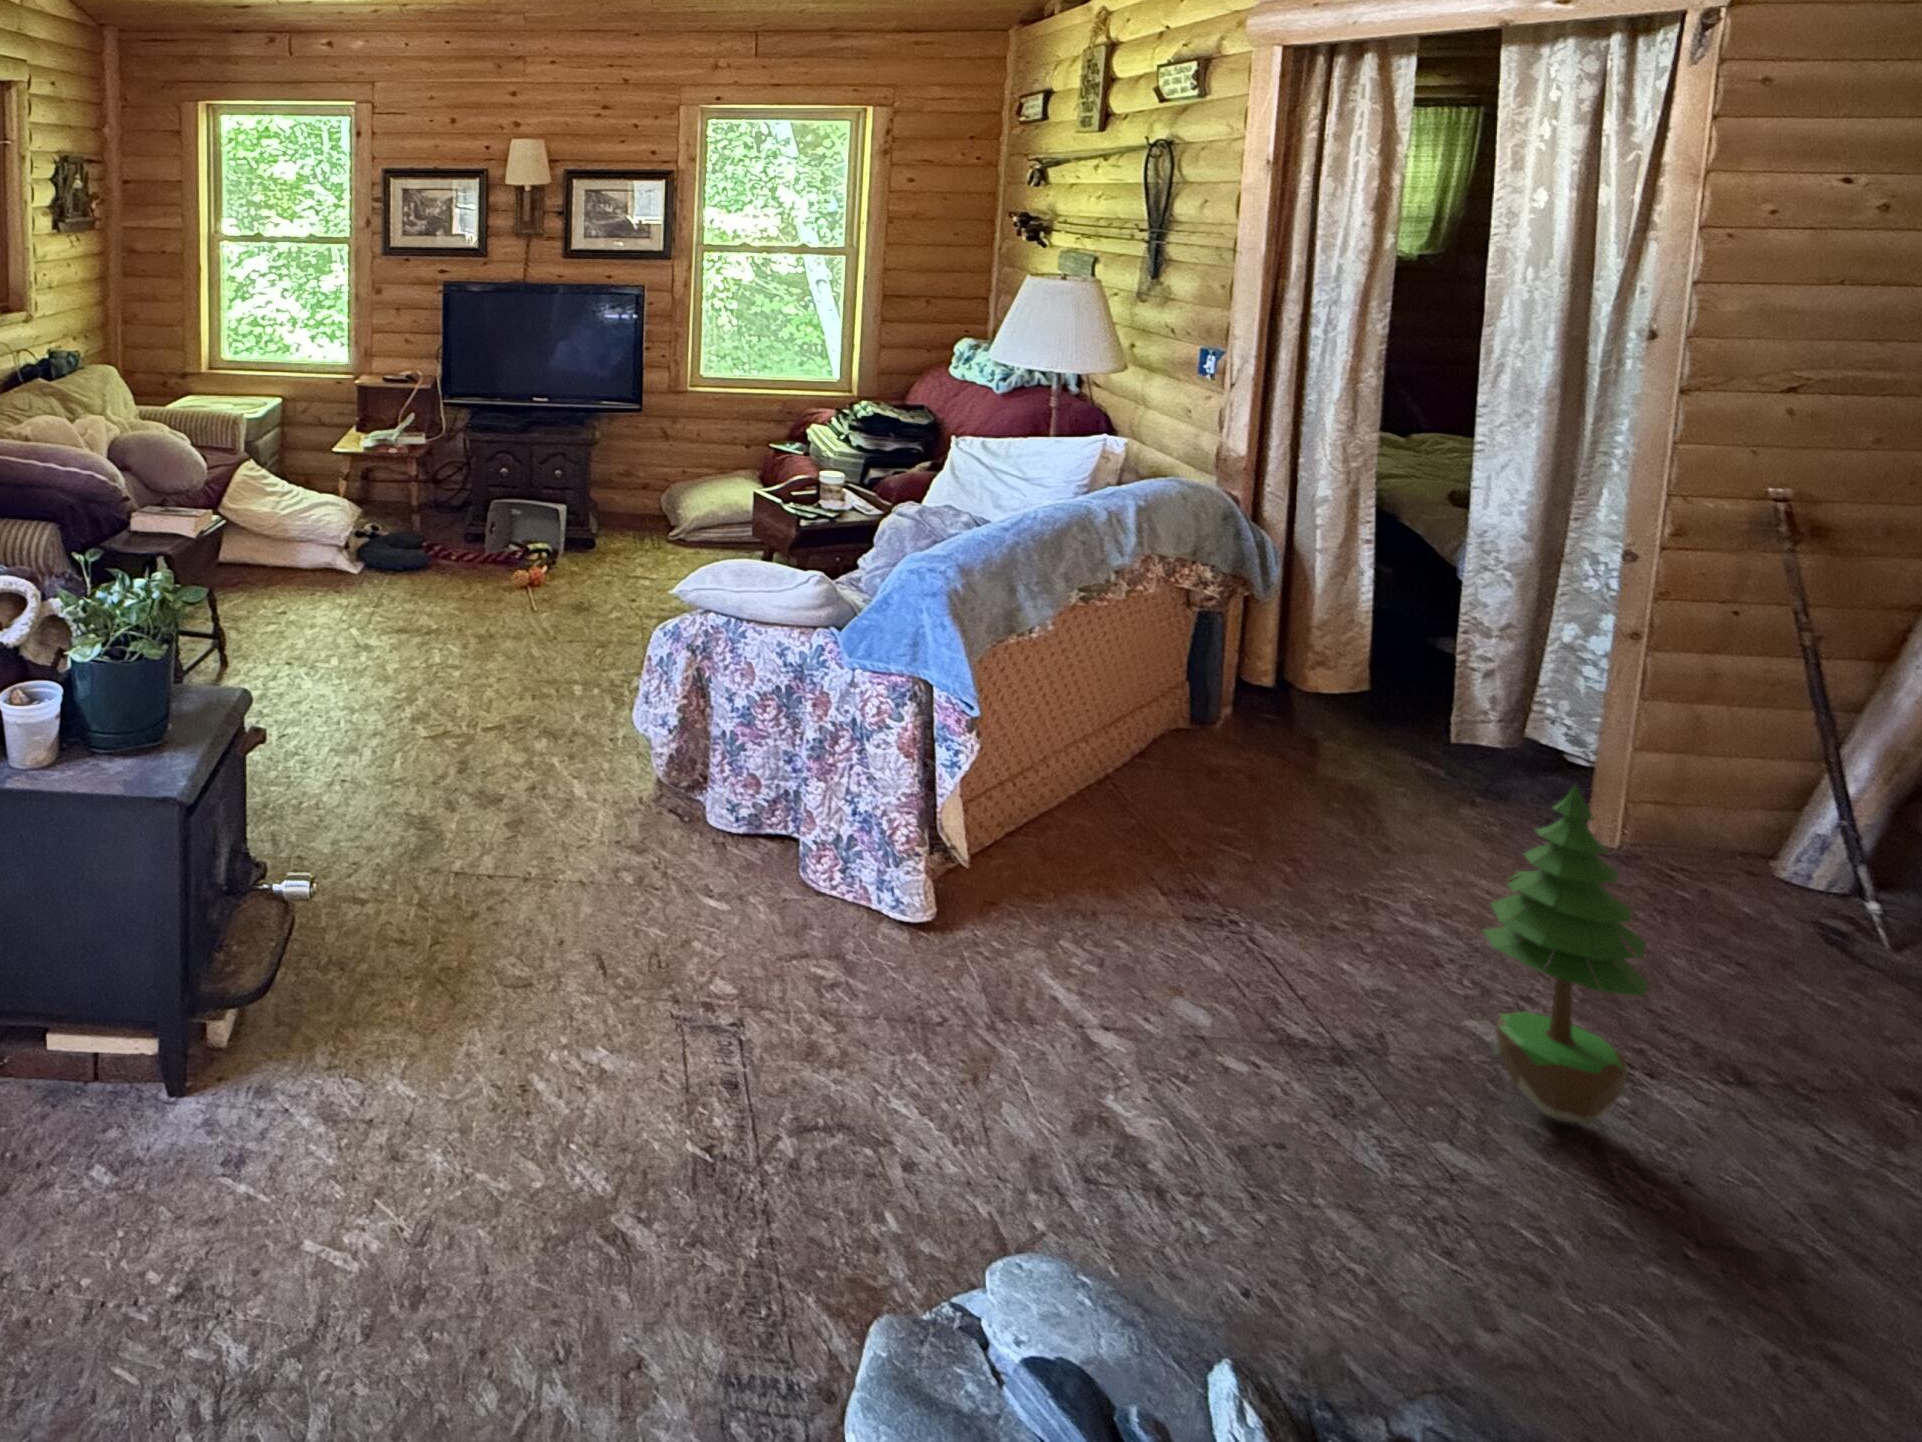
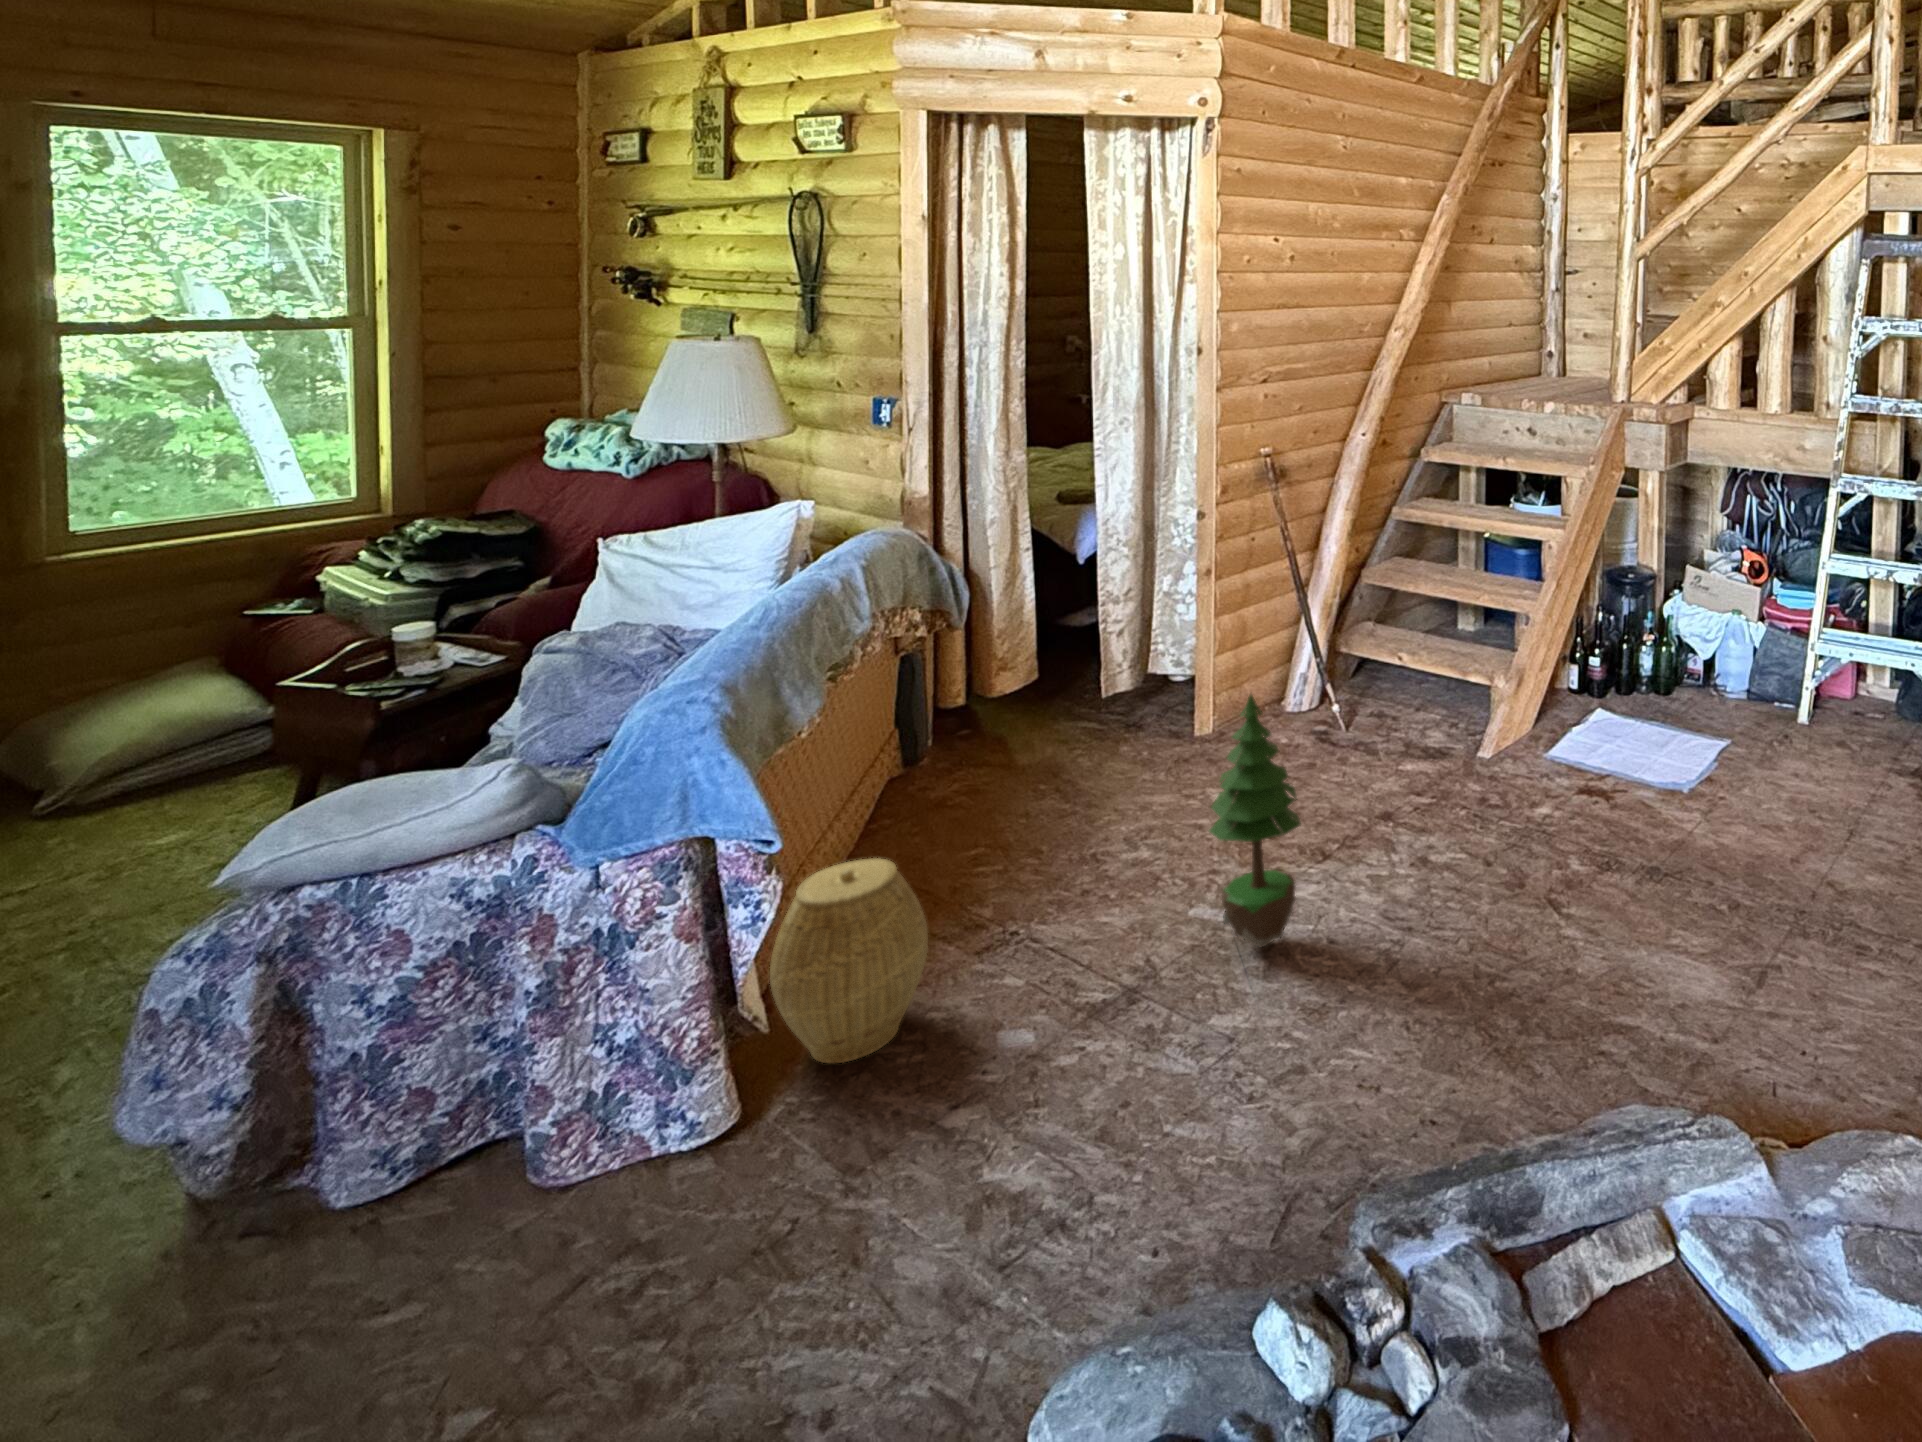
woven basket: none [978,758,1120,941] -> present [770,858,928,1063]

